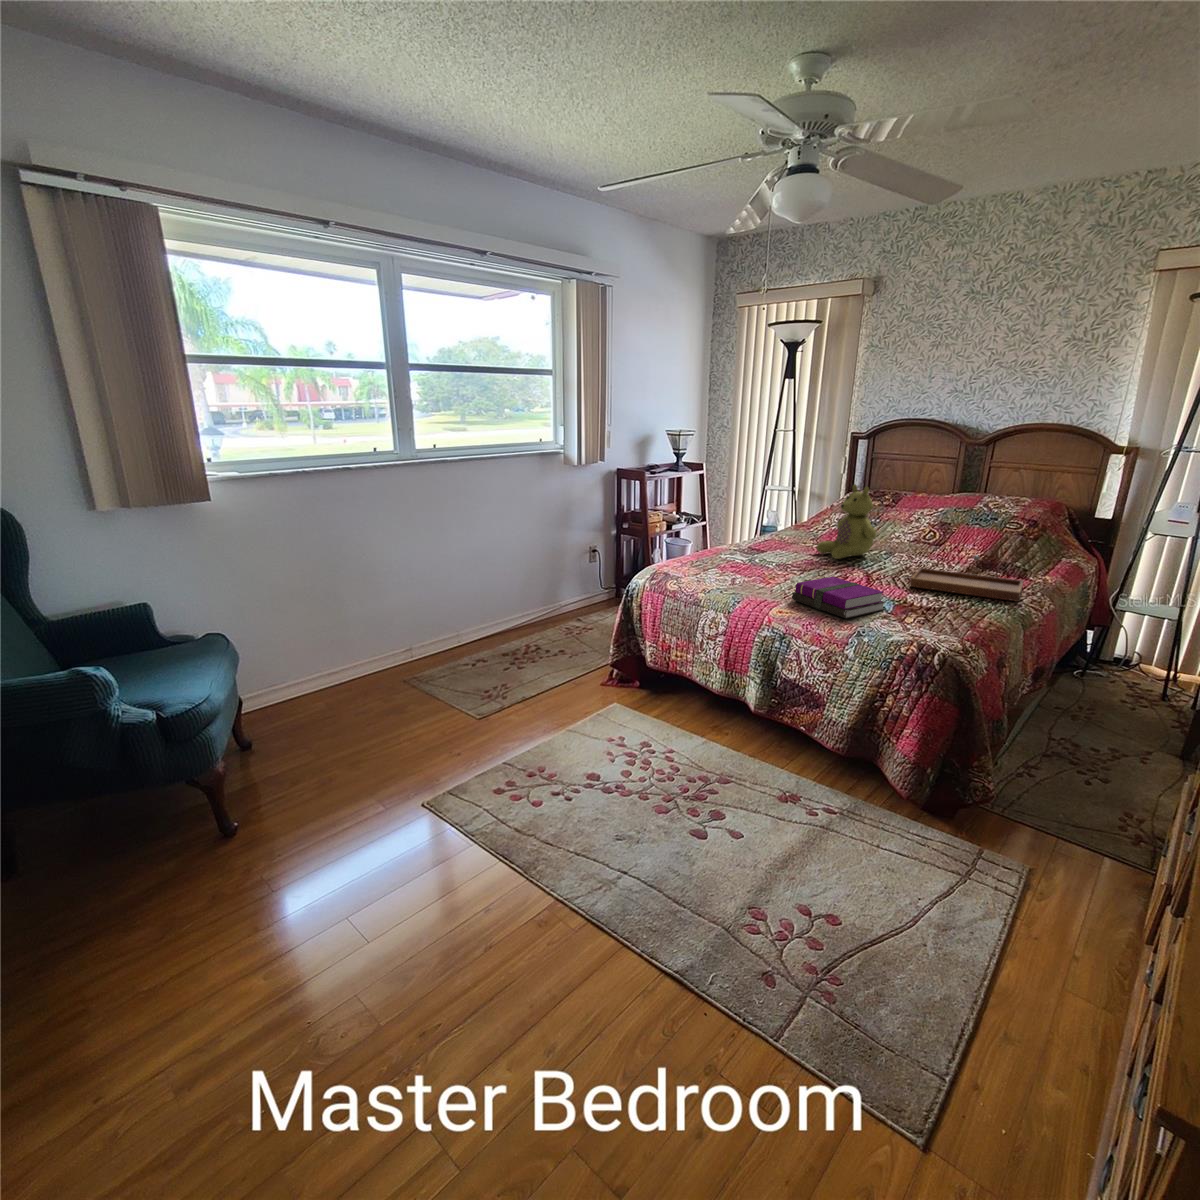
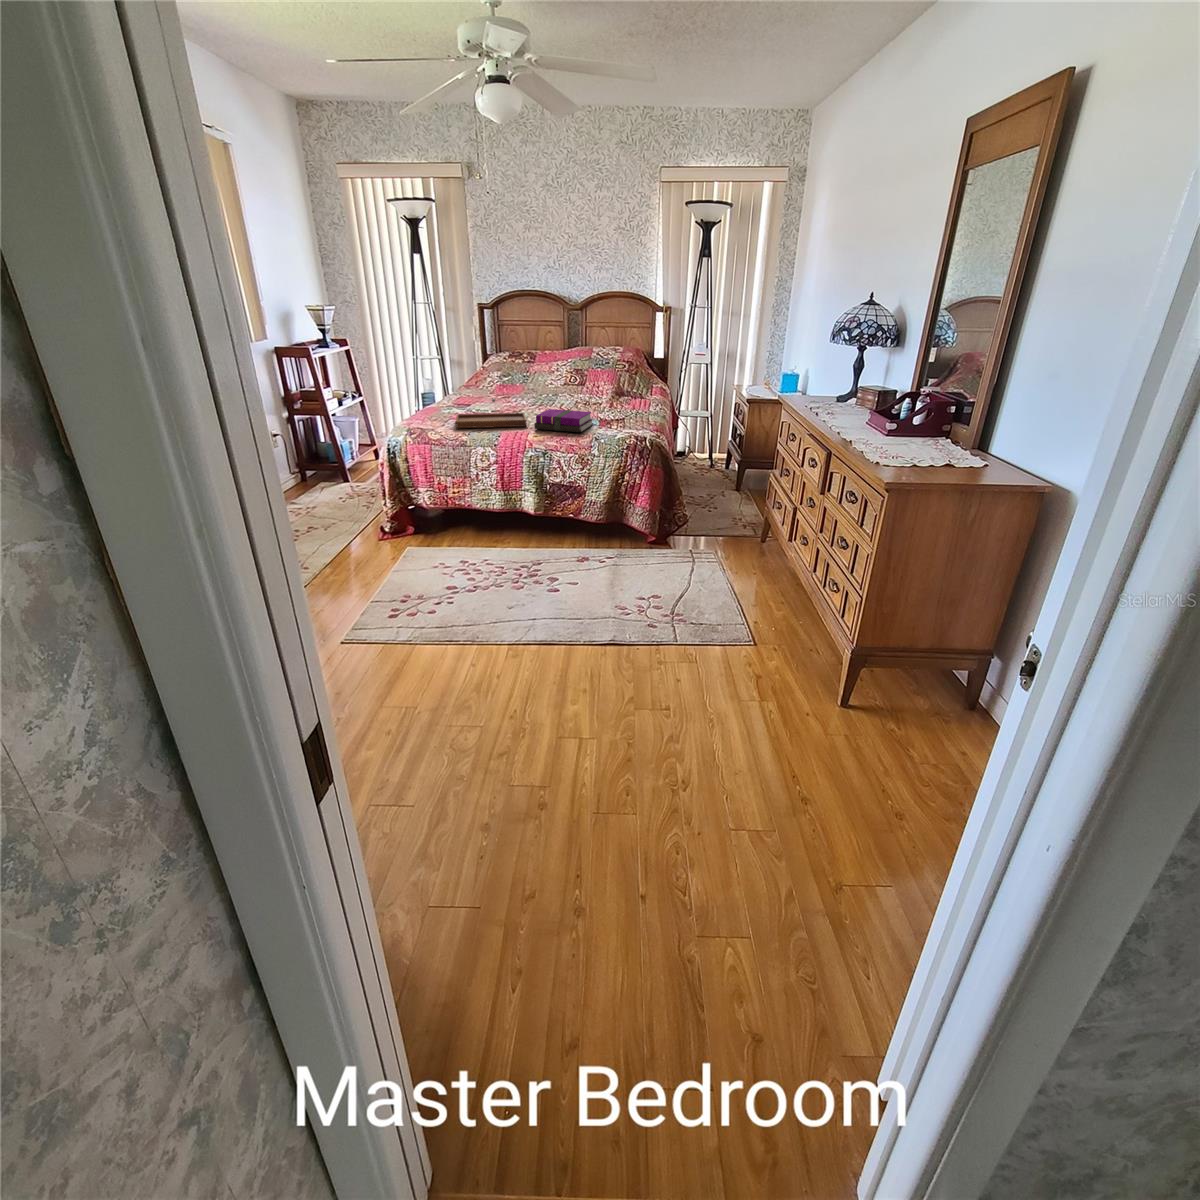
stuffed bear: present [817,484,876,559] -> none [505,342,548,401]
tray: present [910,555,1023,602] -> present [456,398,527,428]

